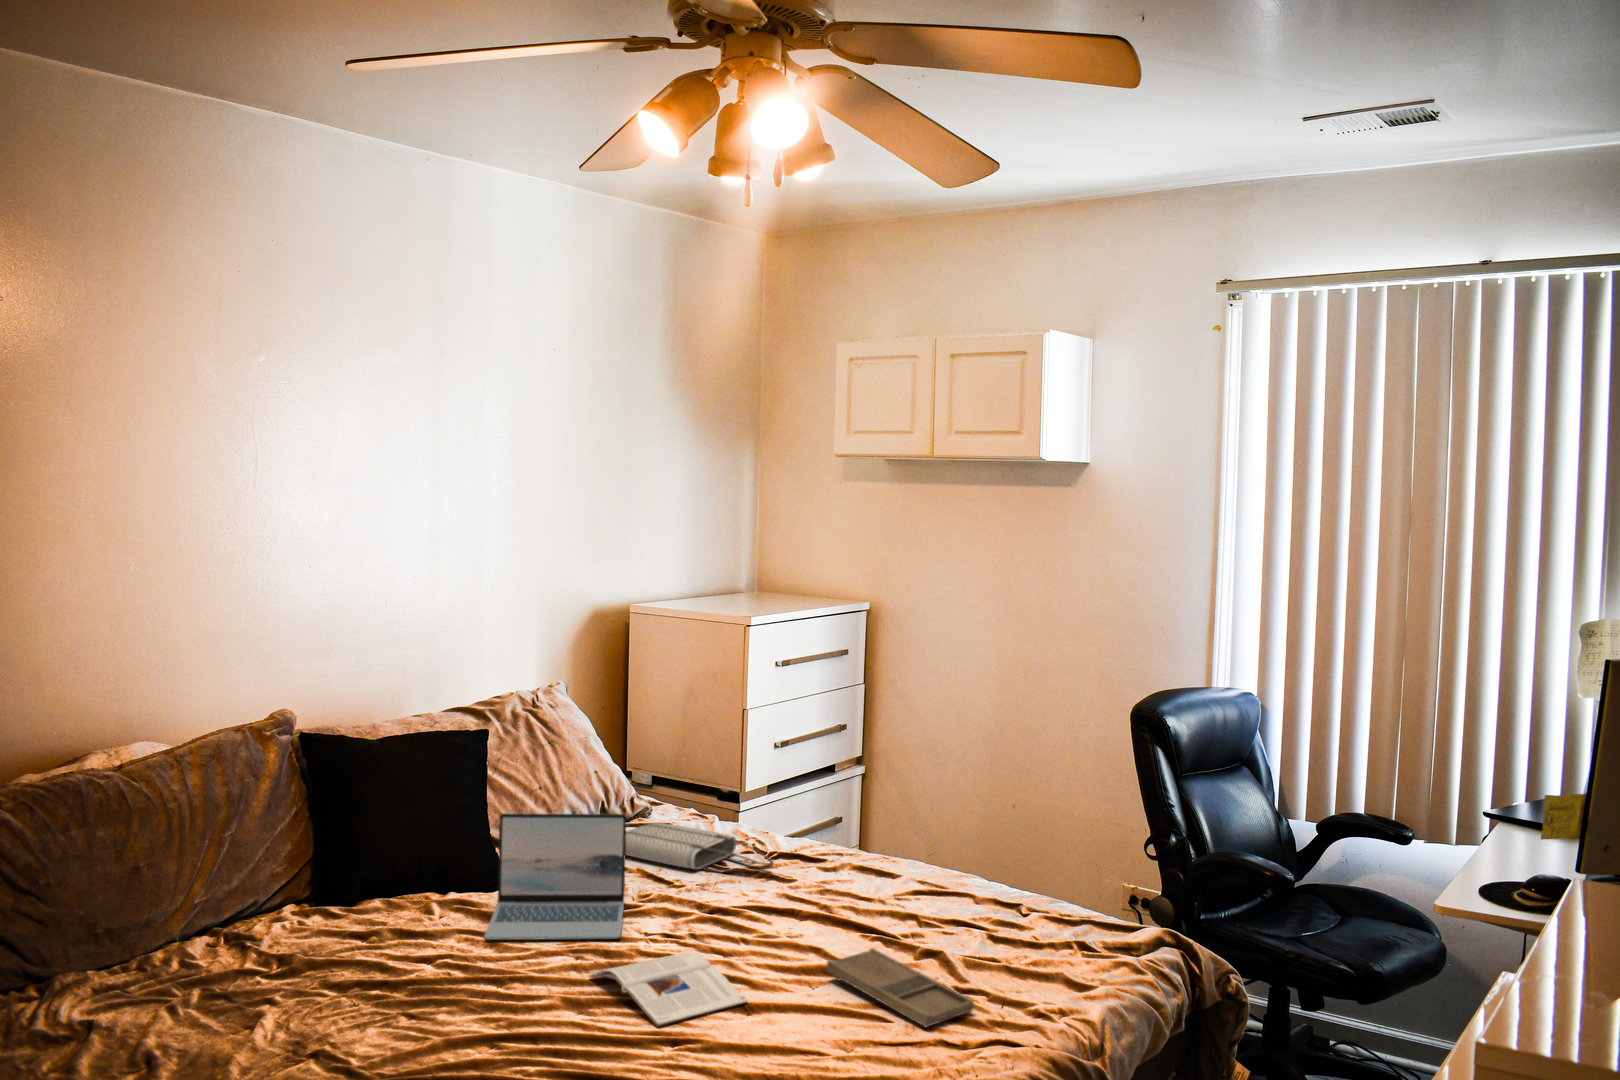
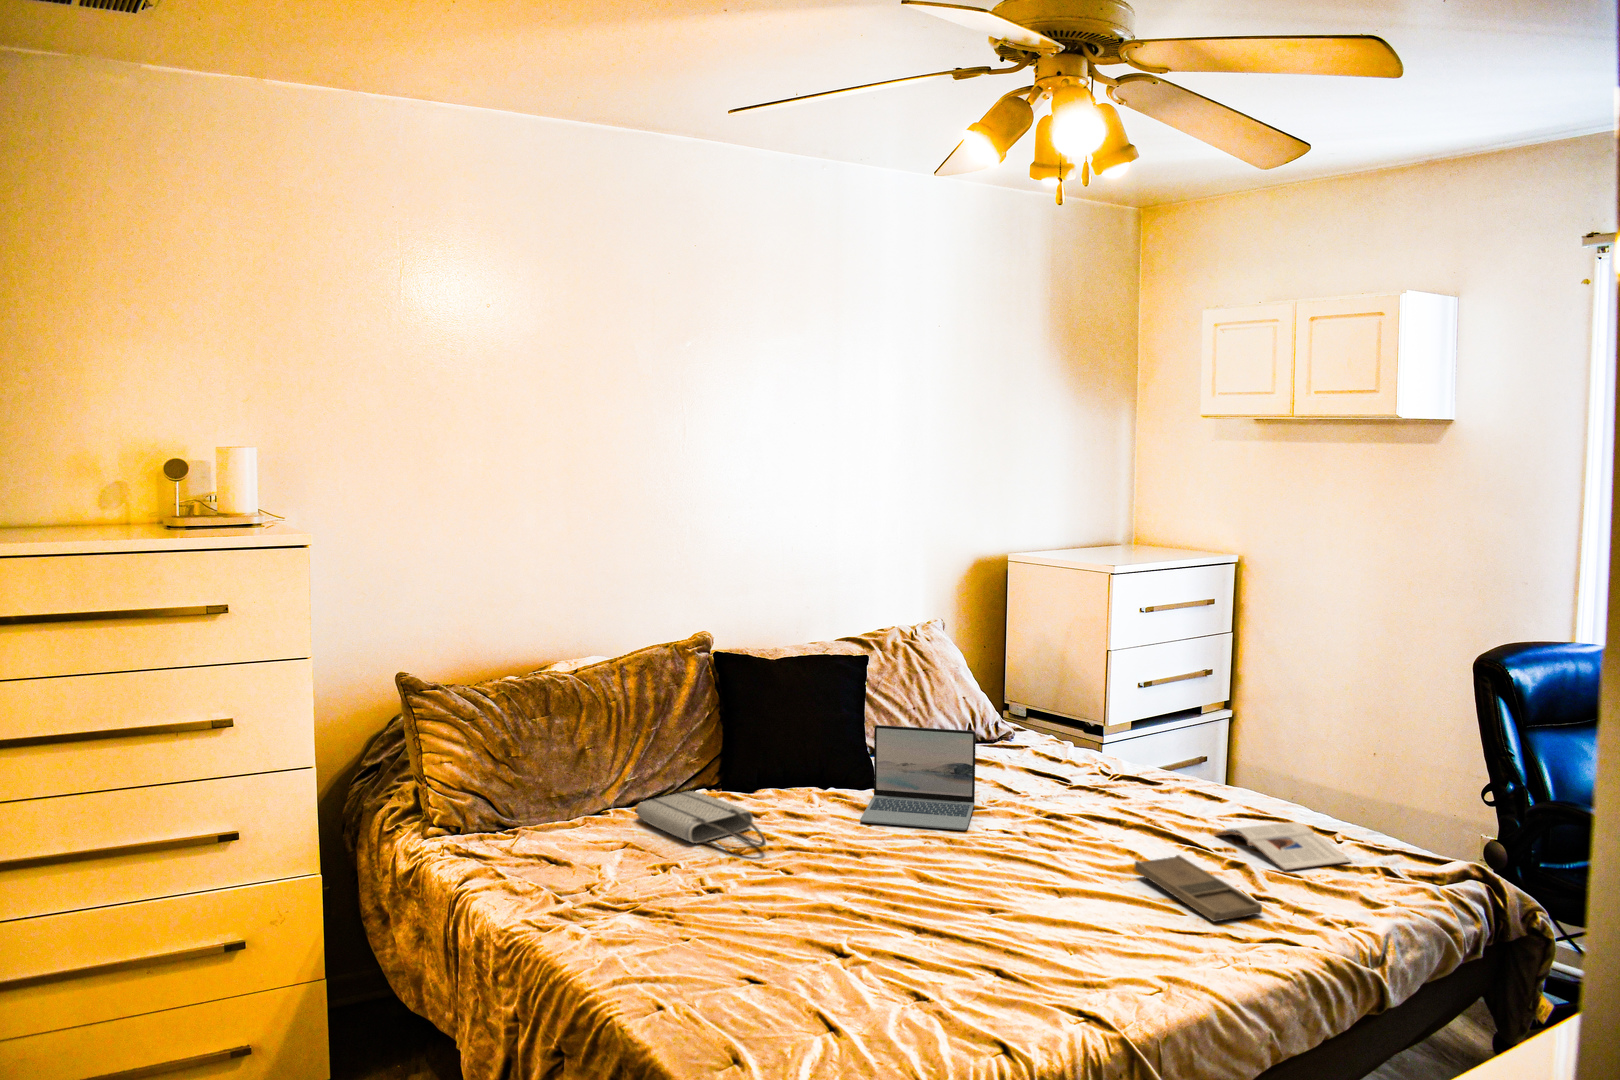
tote bag: present [626,823,774,871] -> present [636,791,766,849]
magazine: present [590,951,748,1026] -> present [1215,822,1351,870]

